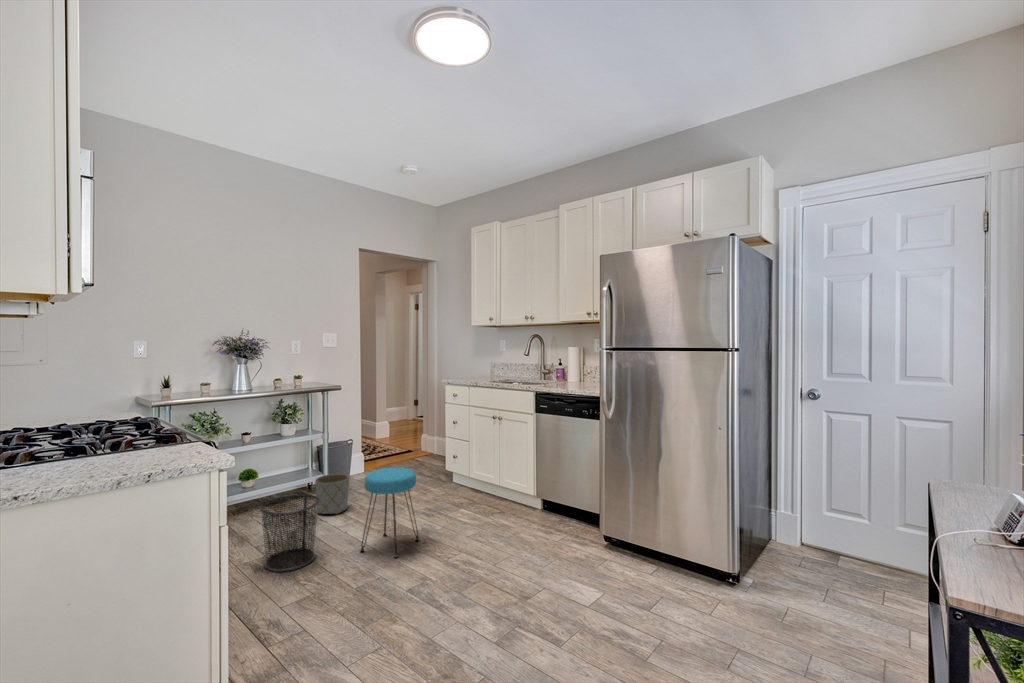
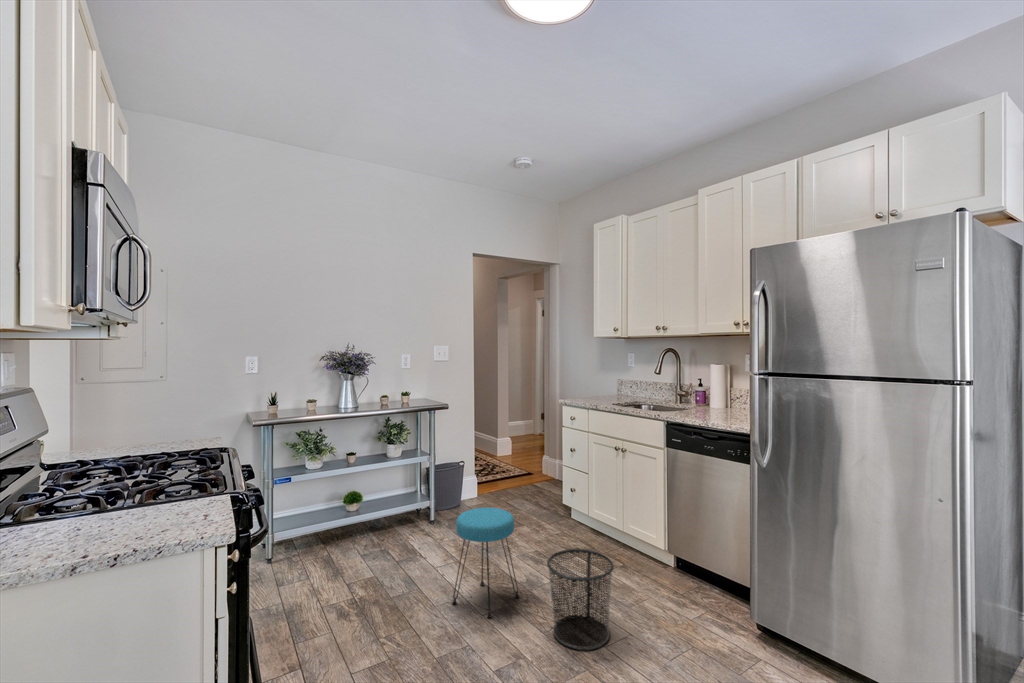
planter: present [315,474,349,514] -> none [416,503,451,550]
waste bin: present [260,494,320,572] -> present [547,549,614,650]

